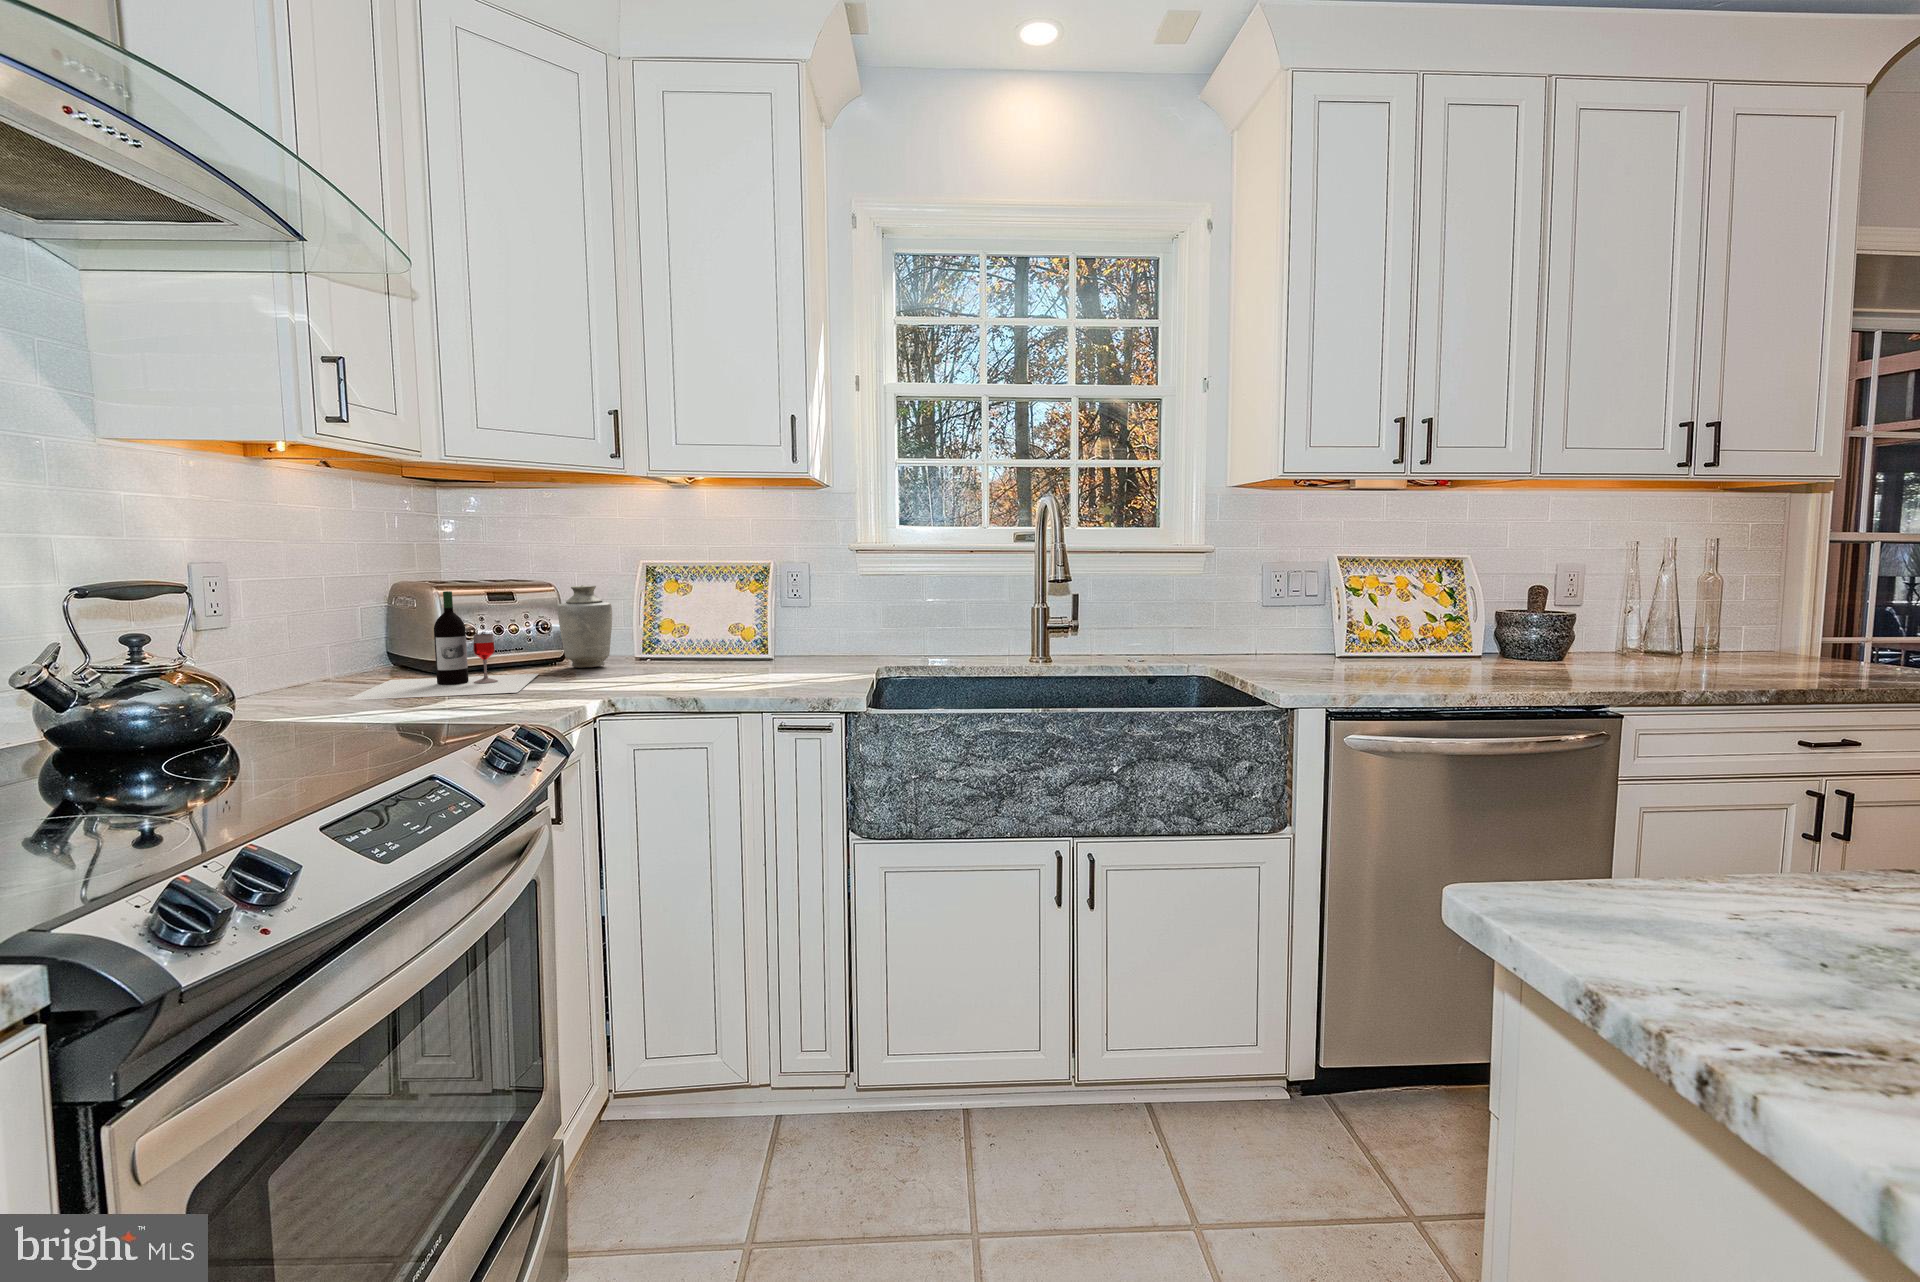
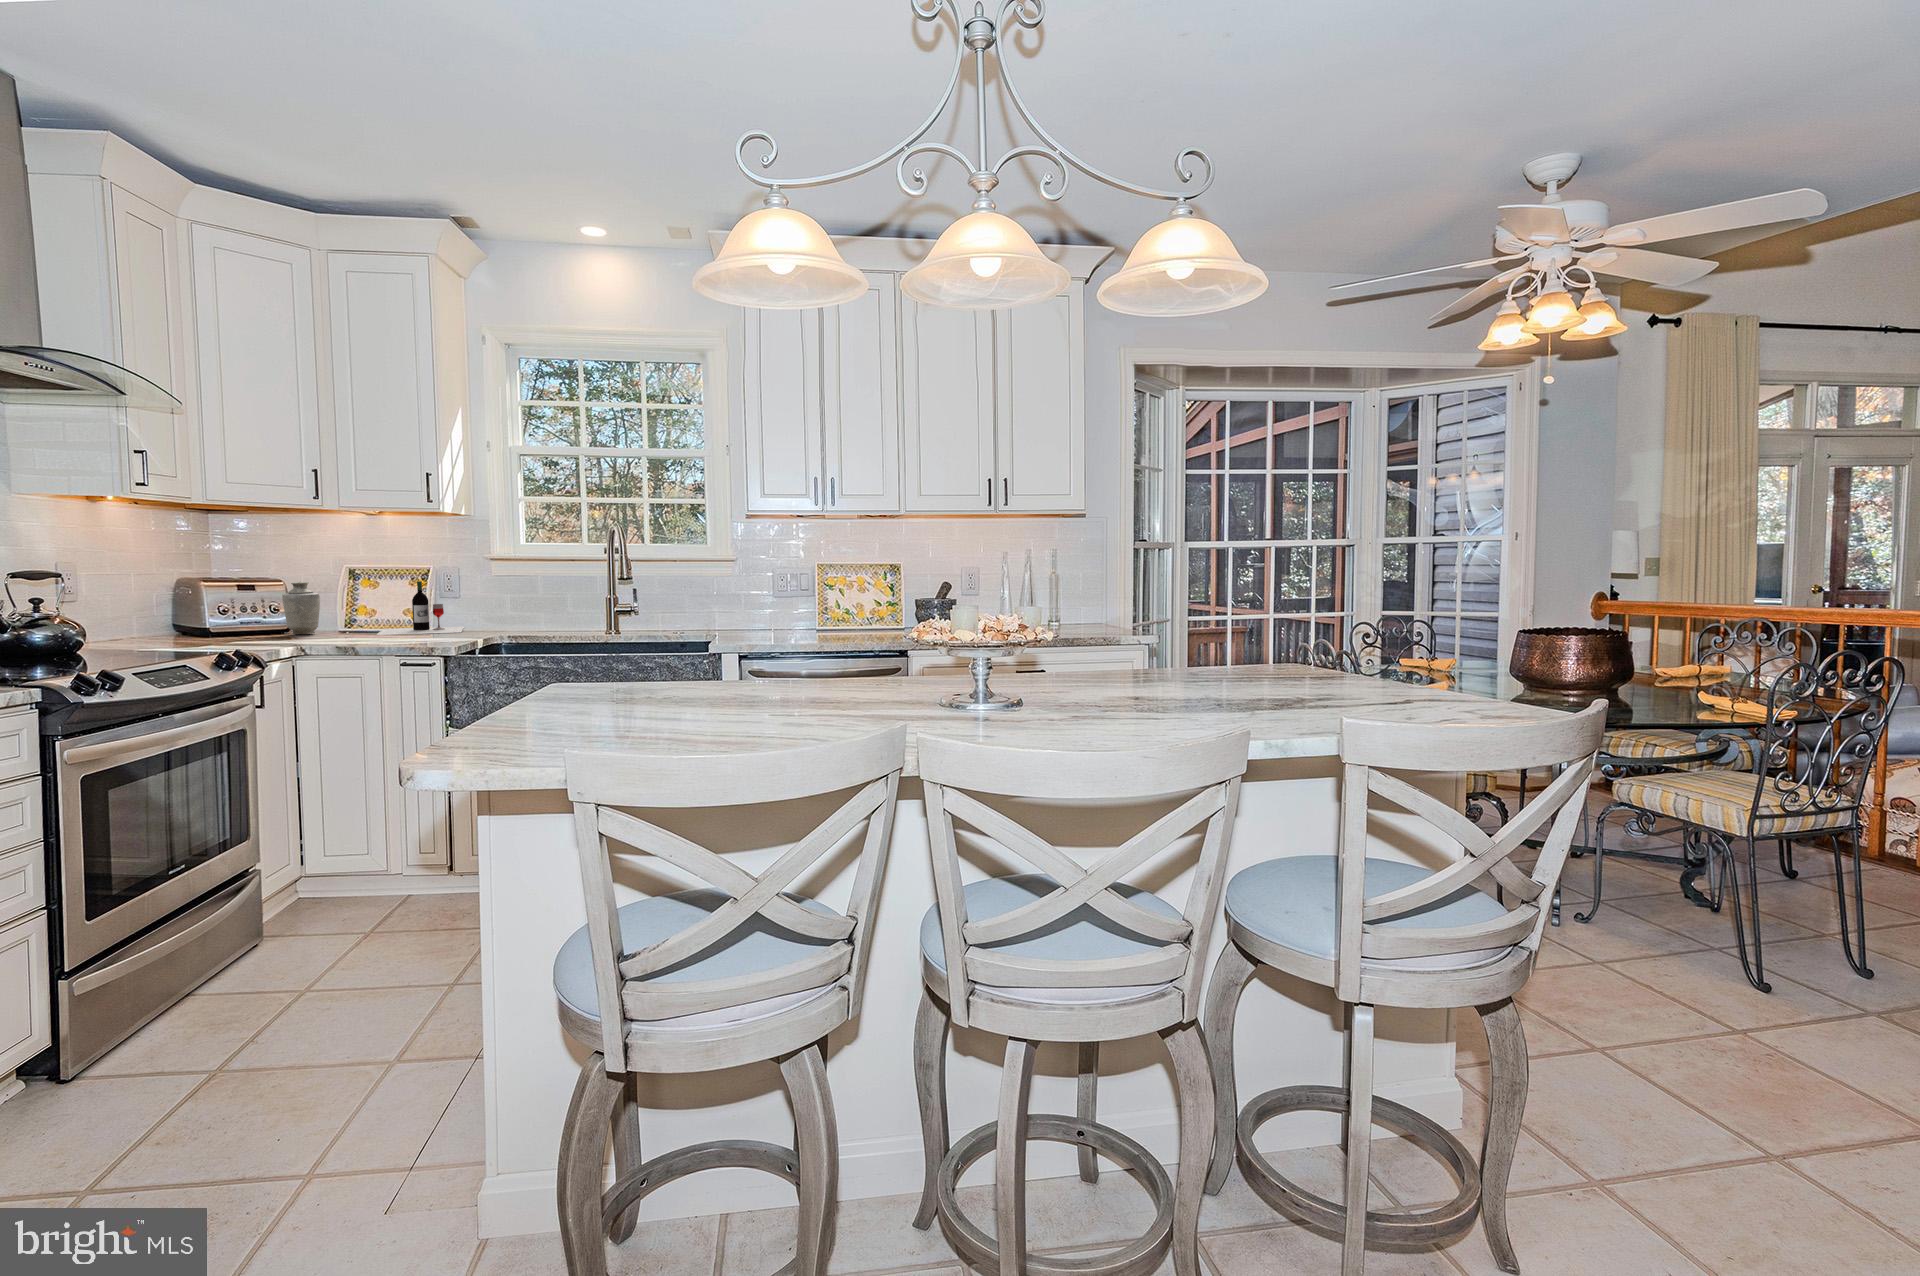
wine bottle: present [348,591,538,700] -> present [377,581,464,635]

